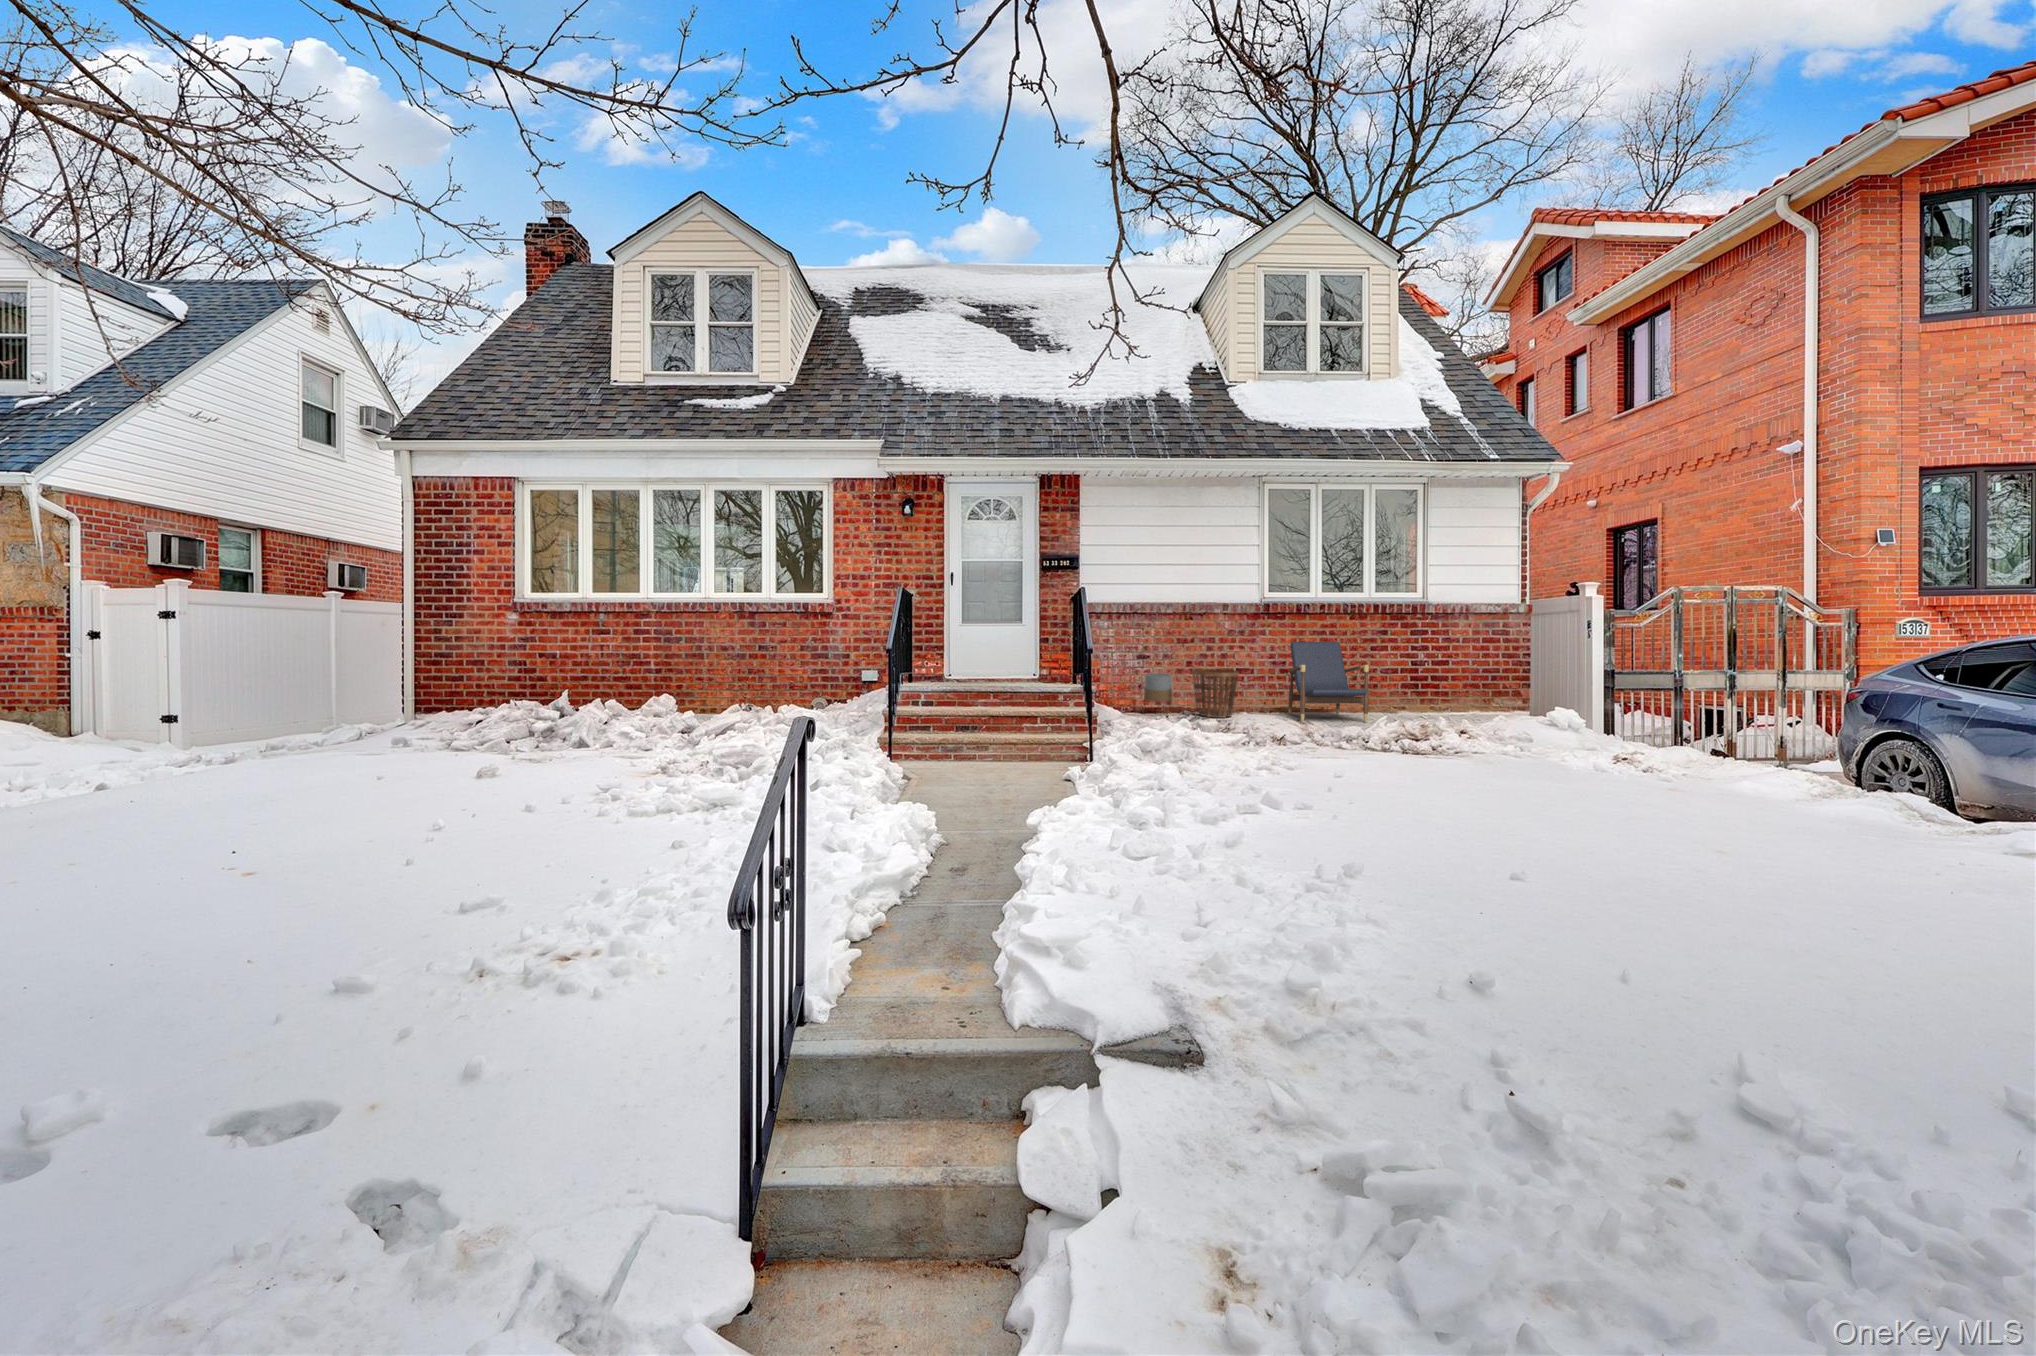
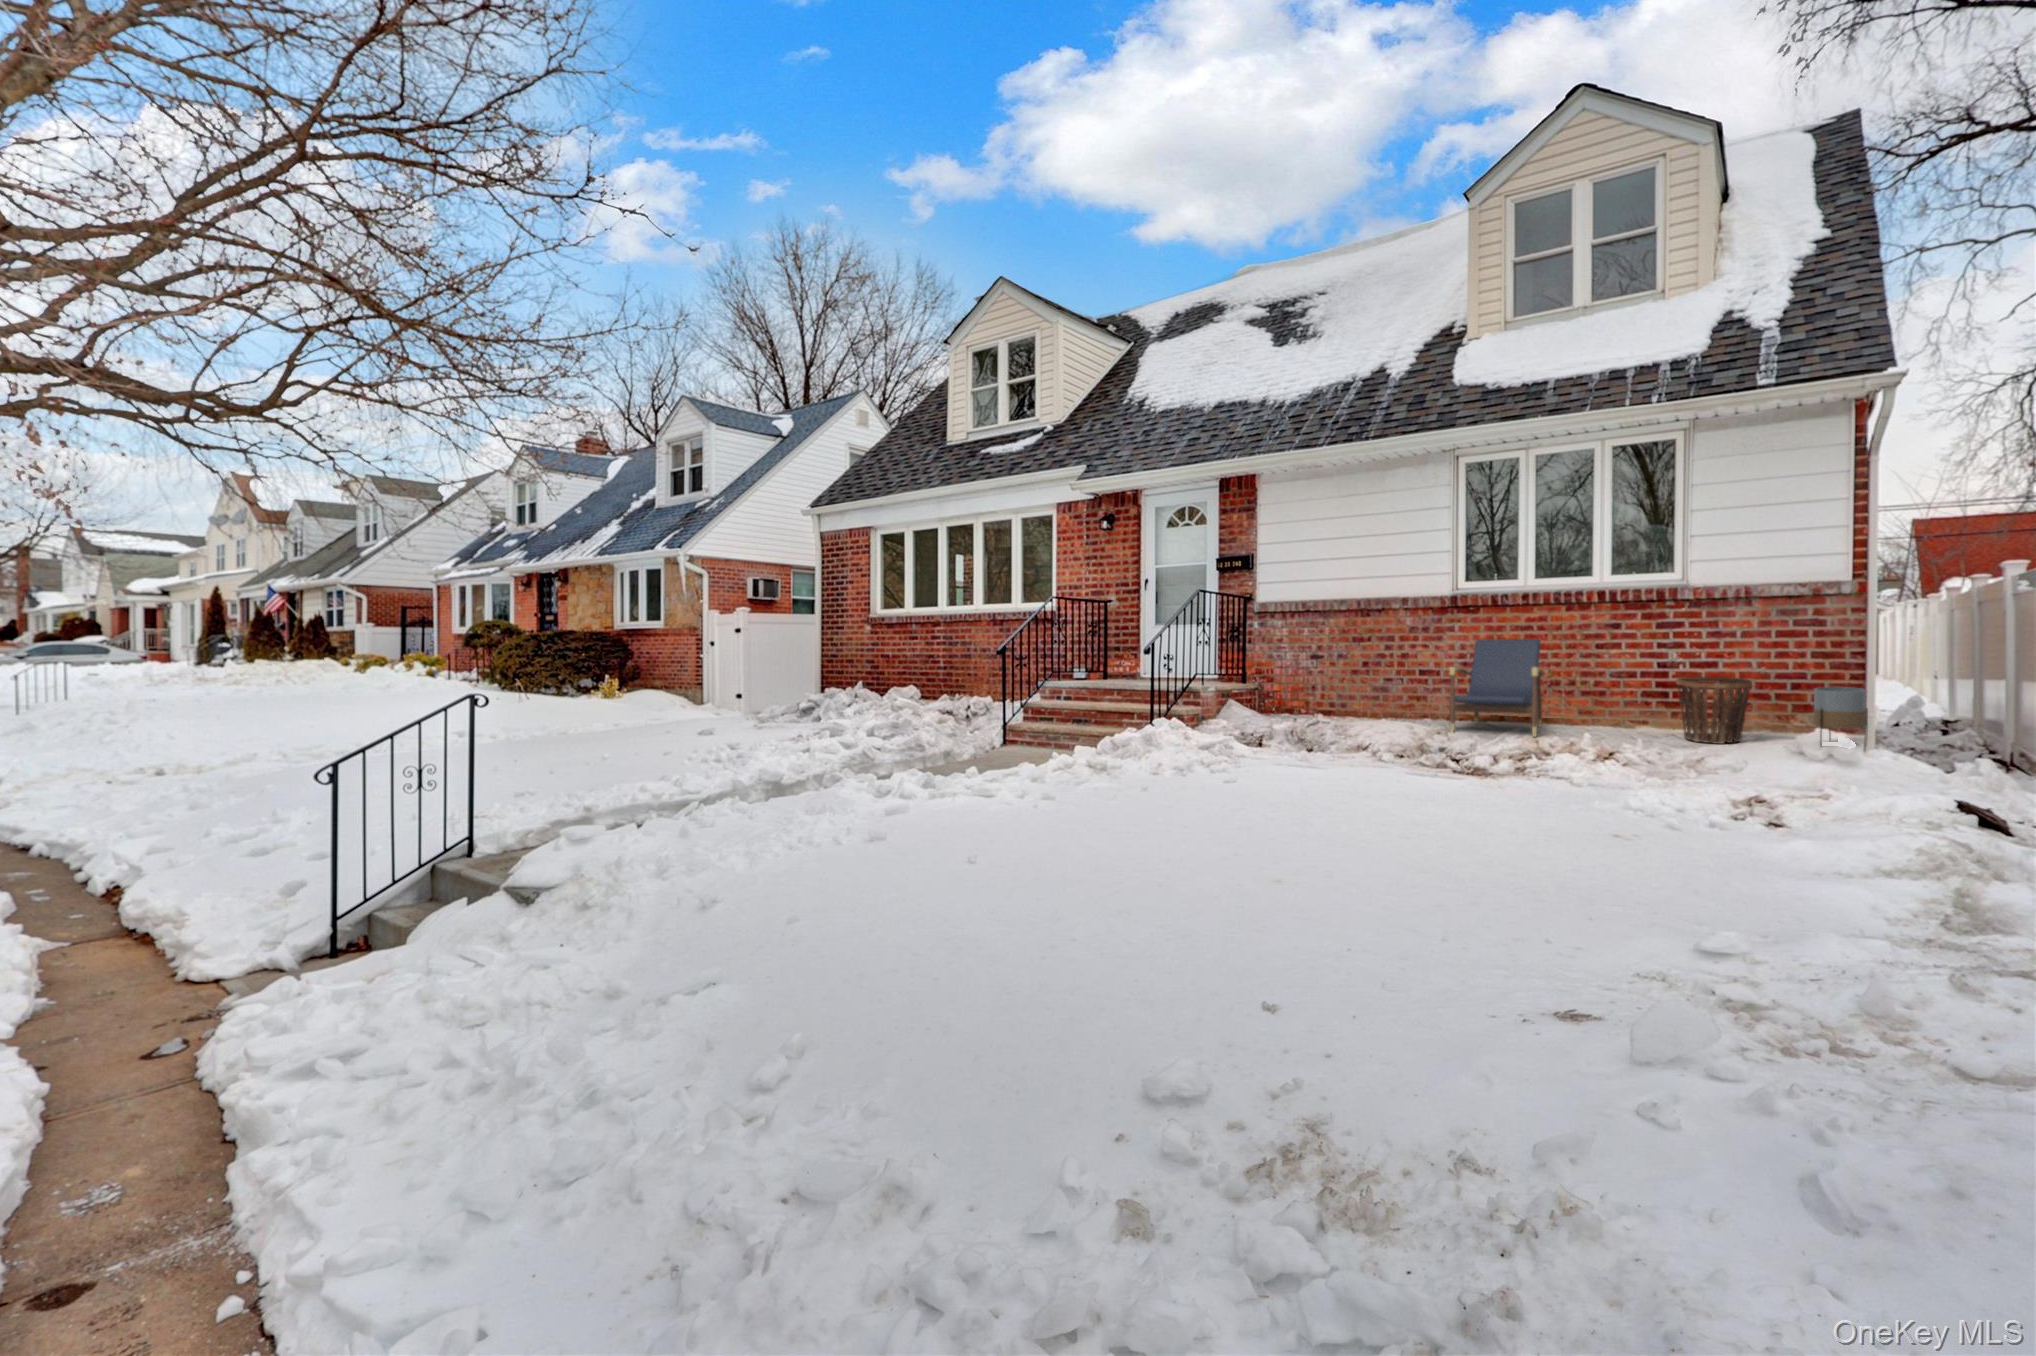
basket: present [1192,669,1239,718] -> present [1676,677,1752,744]
planter: present [1144,673,1173,703] -> present [1813,687,1868,745]

